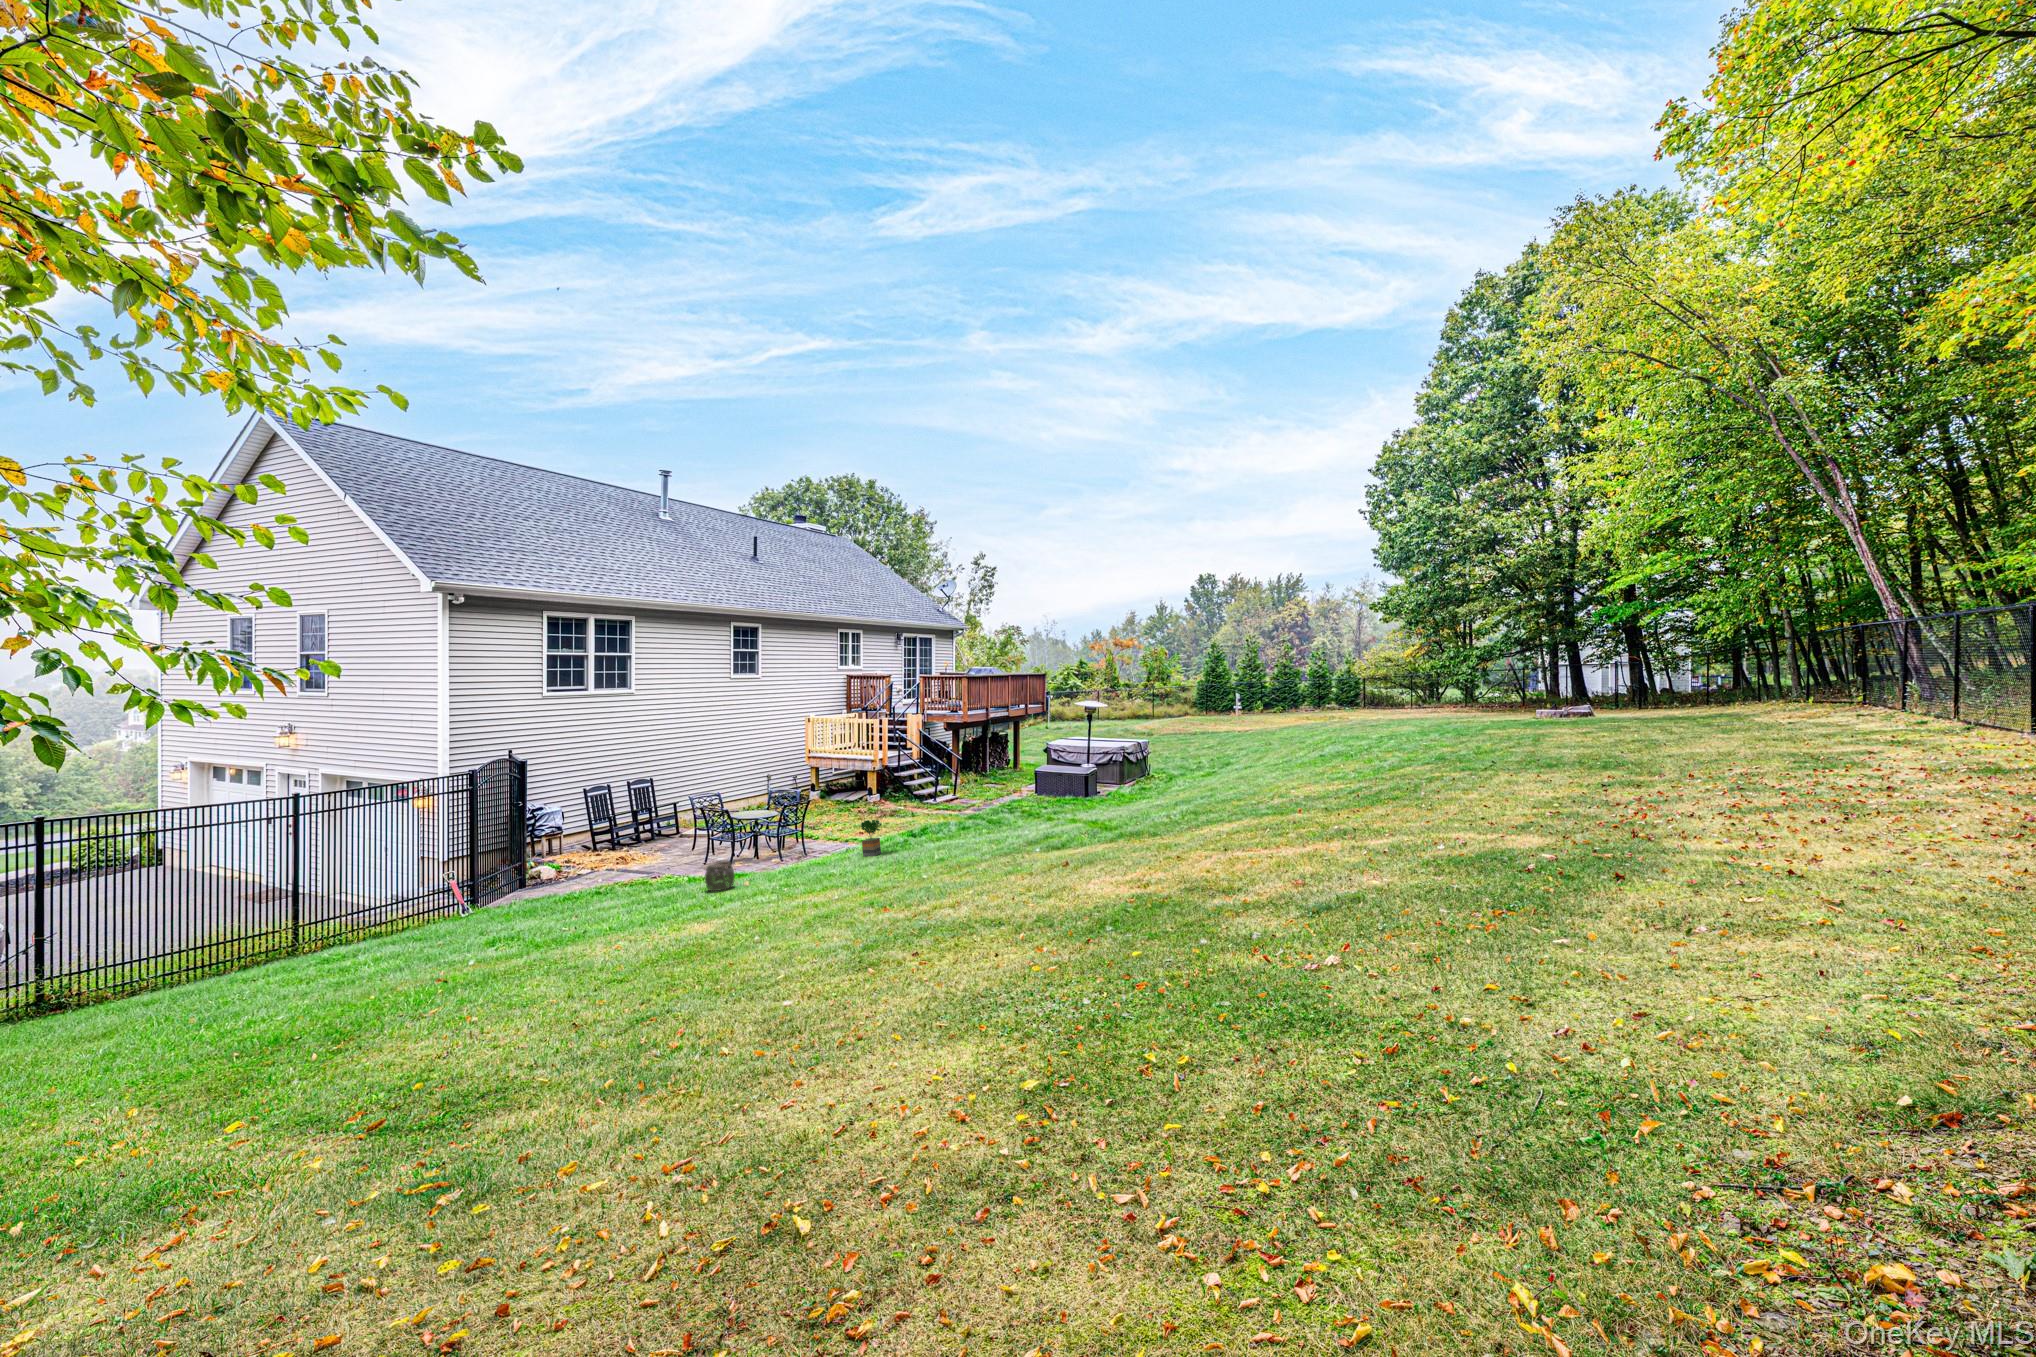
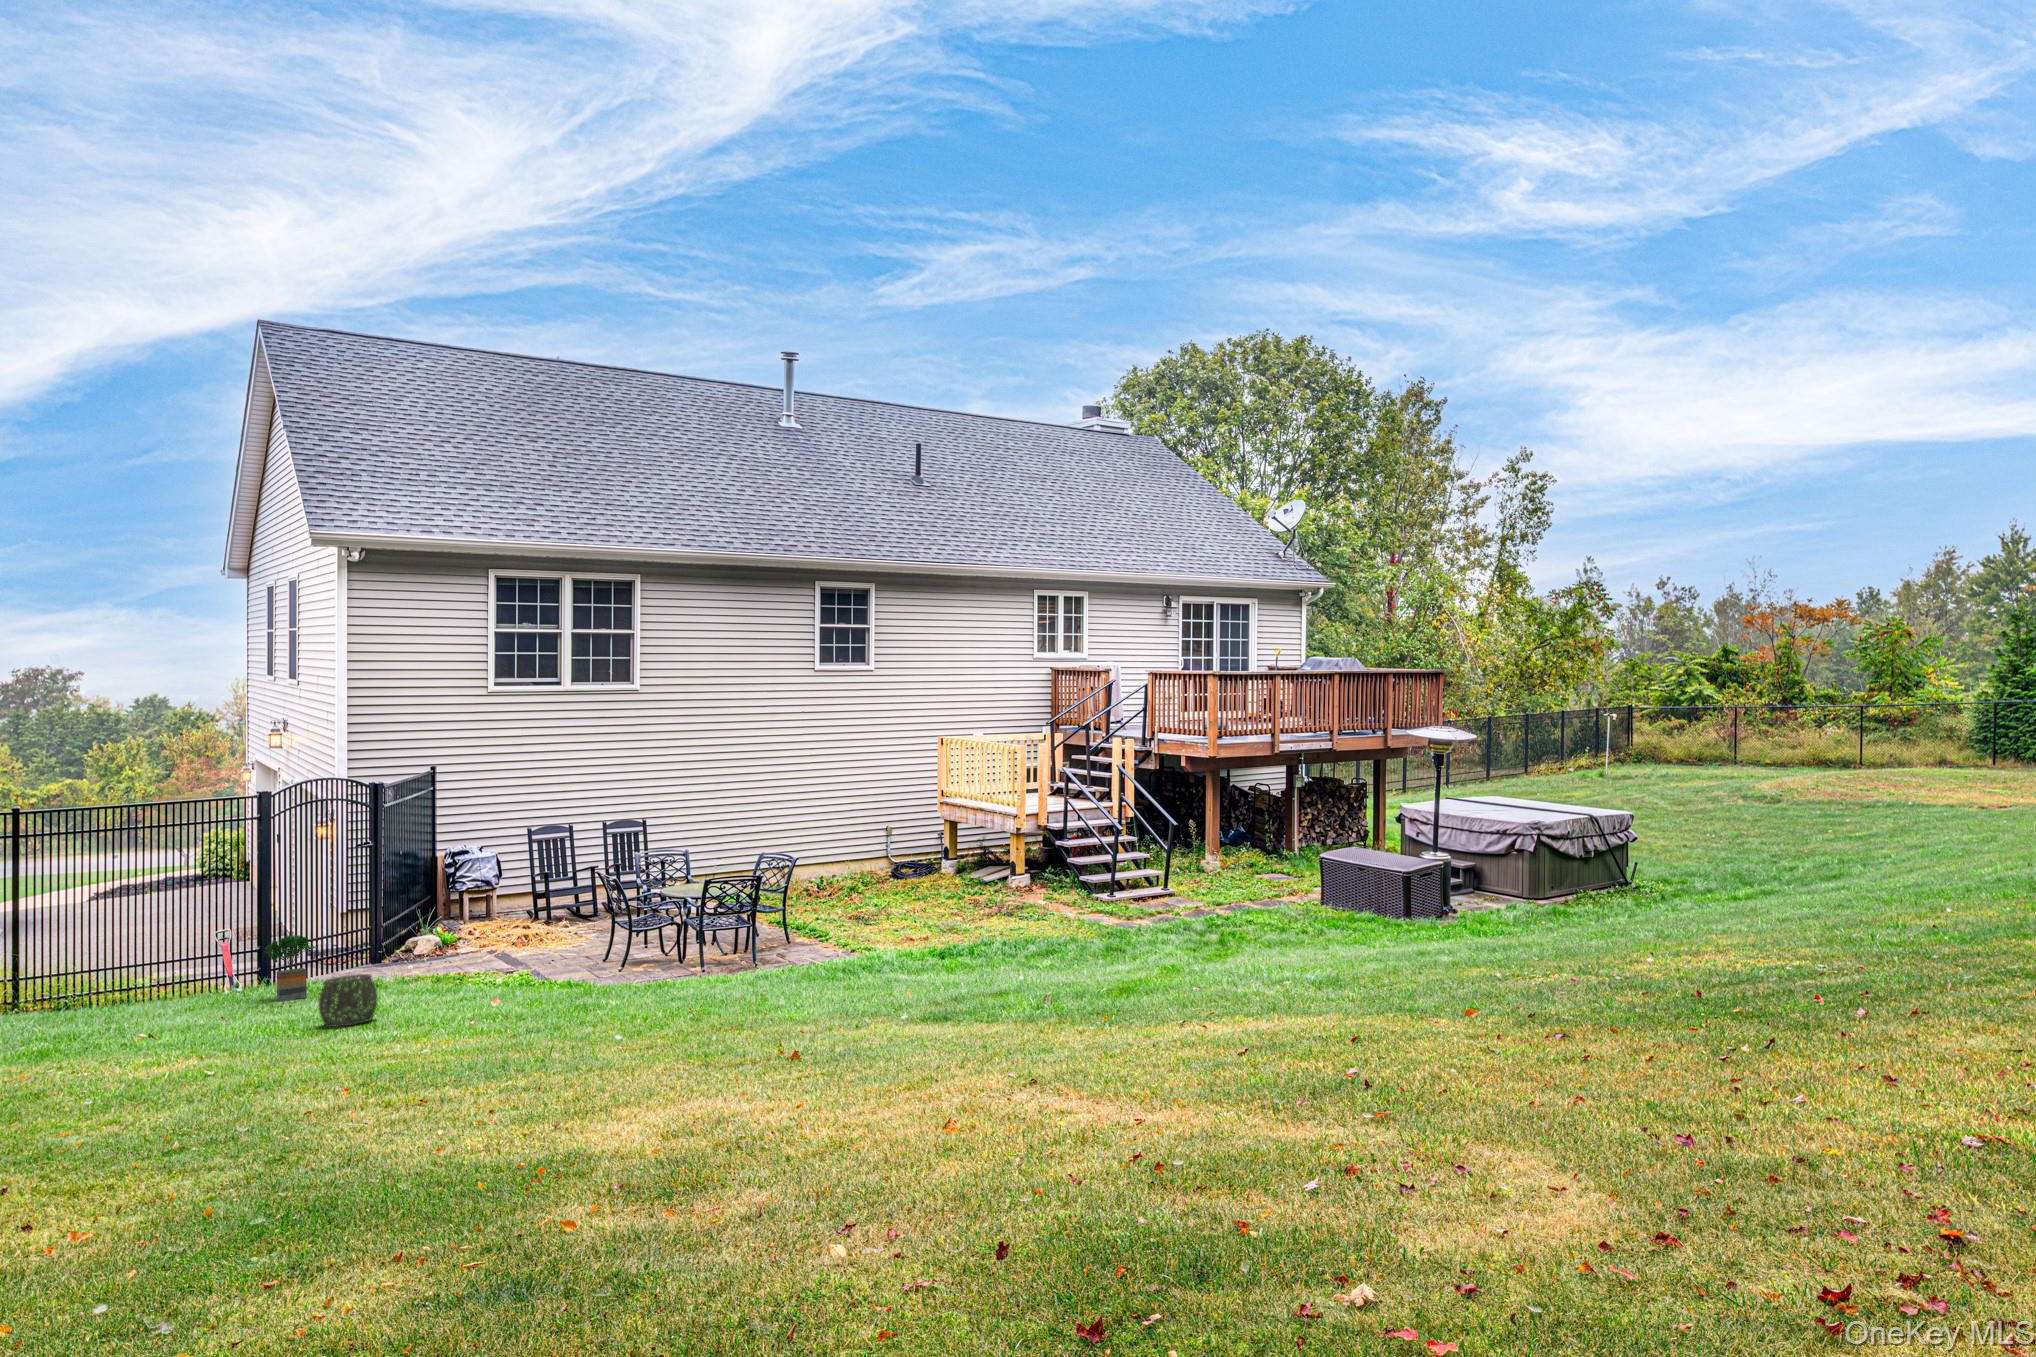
potted tree: present [861,820,882,857] -> present [266,935,316,1002]

